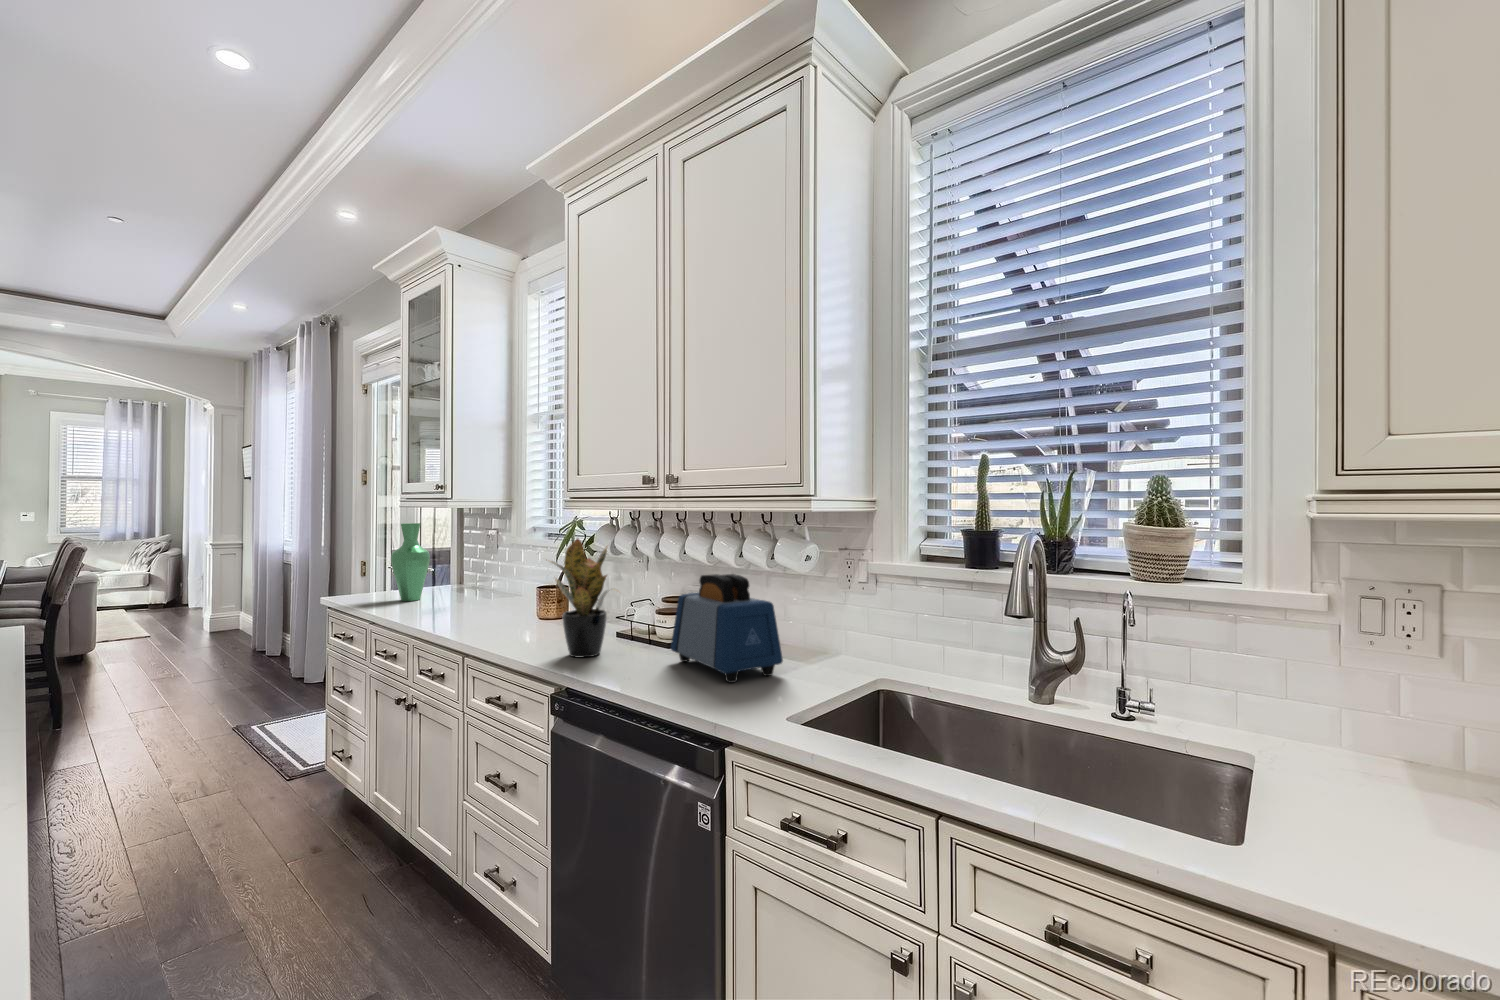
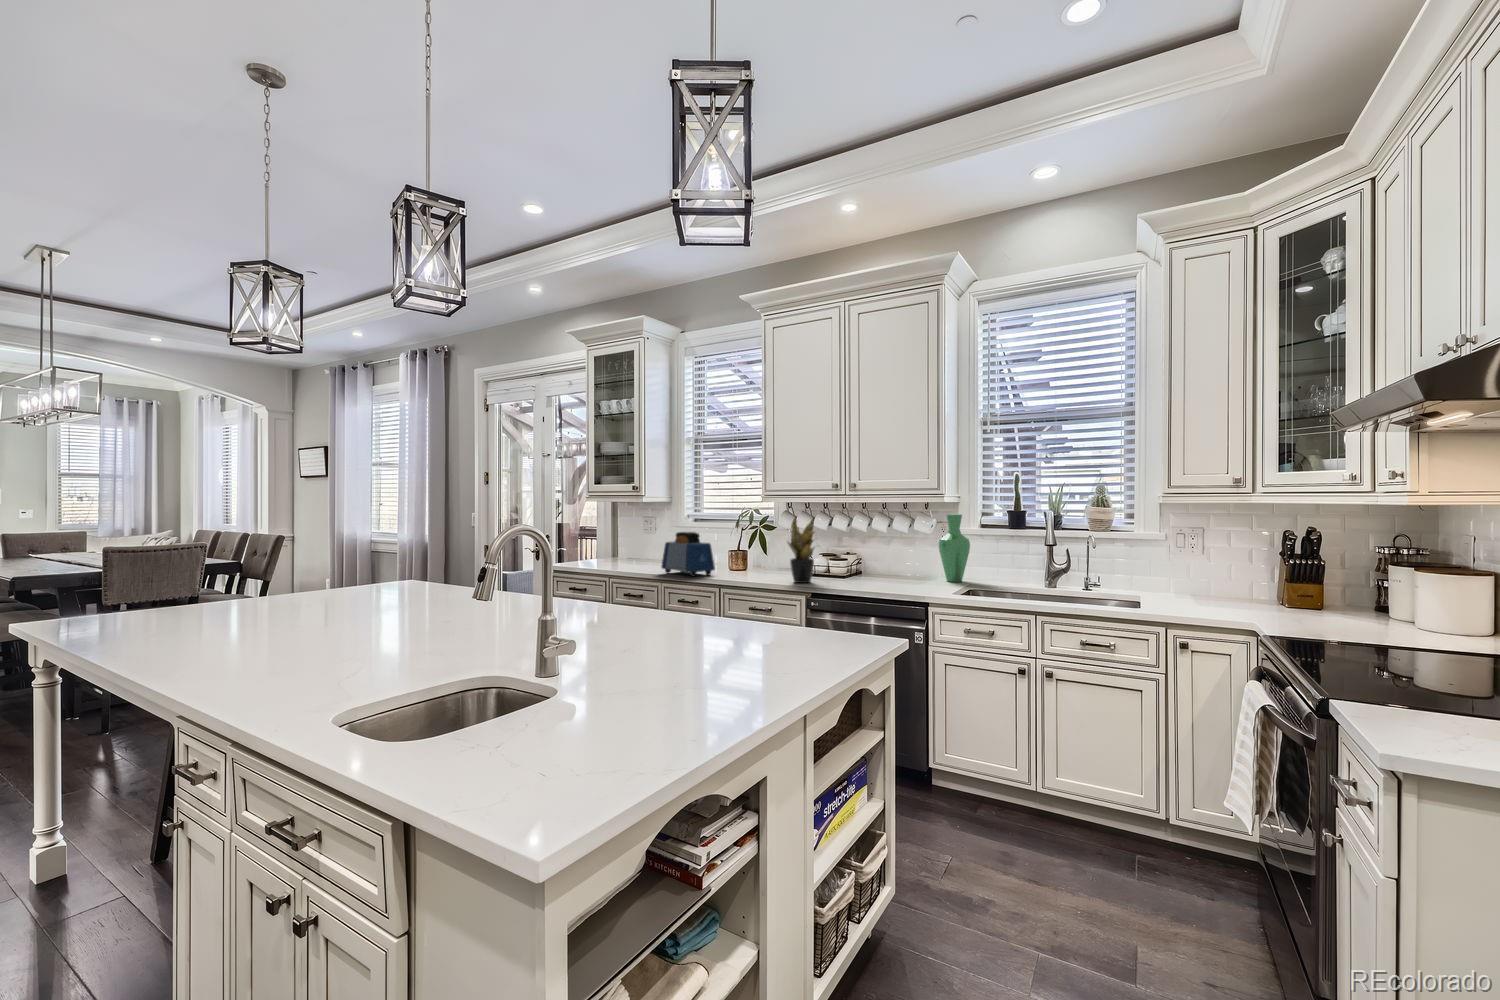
vase: present [391,523,430,601] -> present [939,514,970,582]
toaster: present [671,574,783,683] -> present [661,532,715,577]

